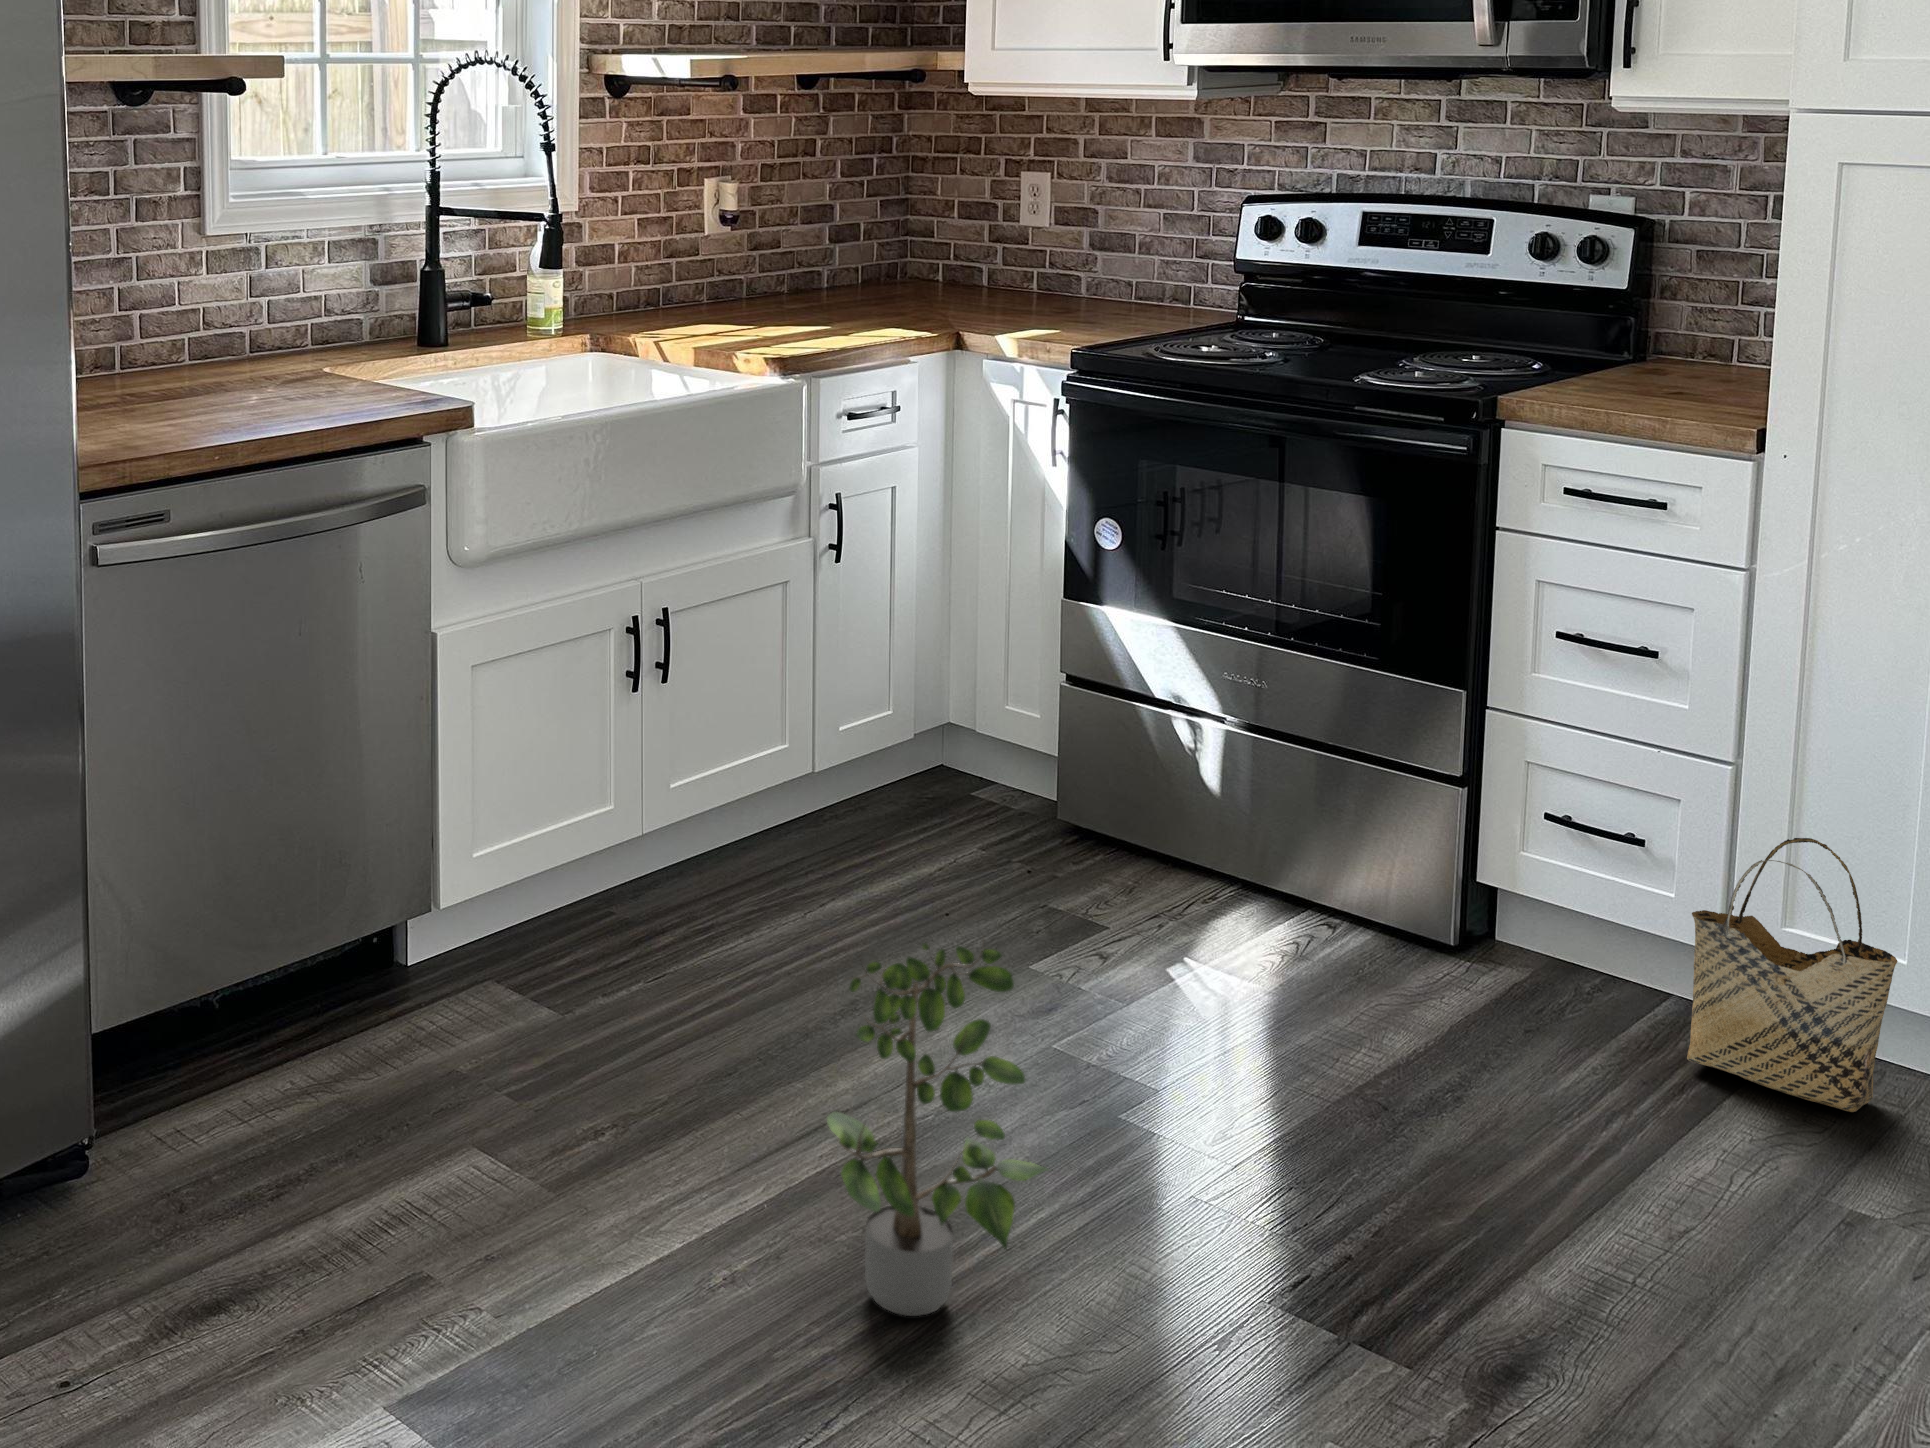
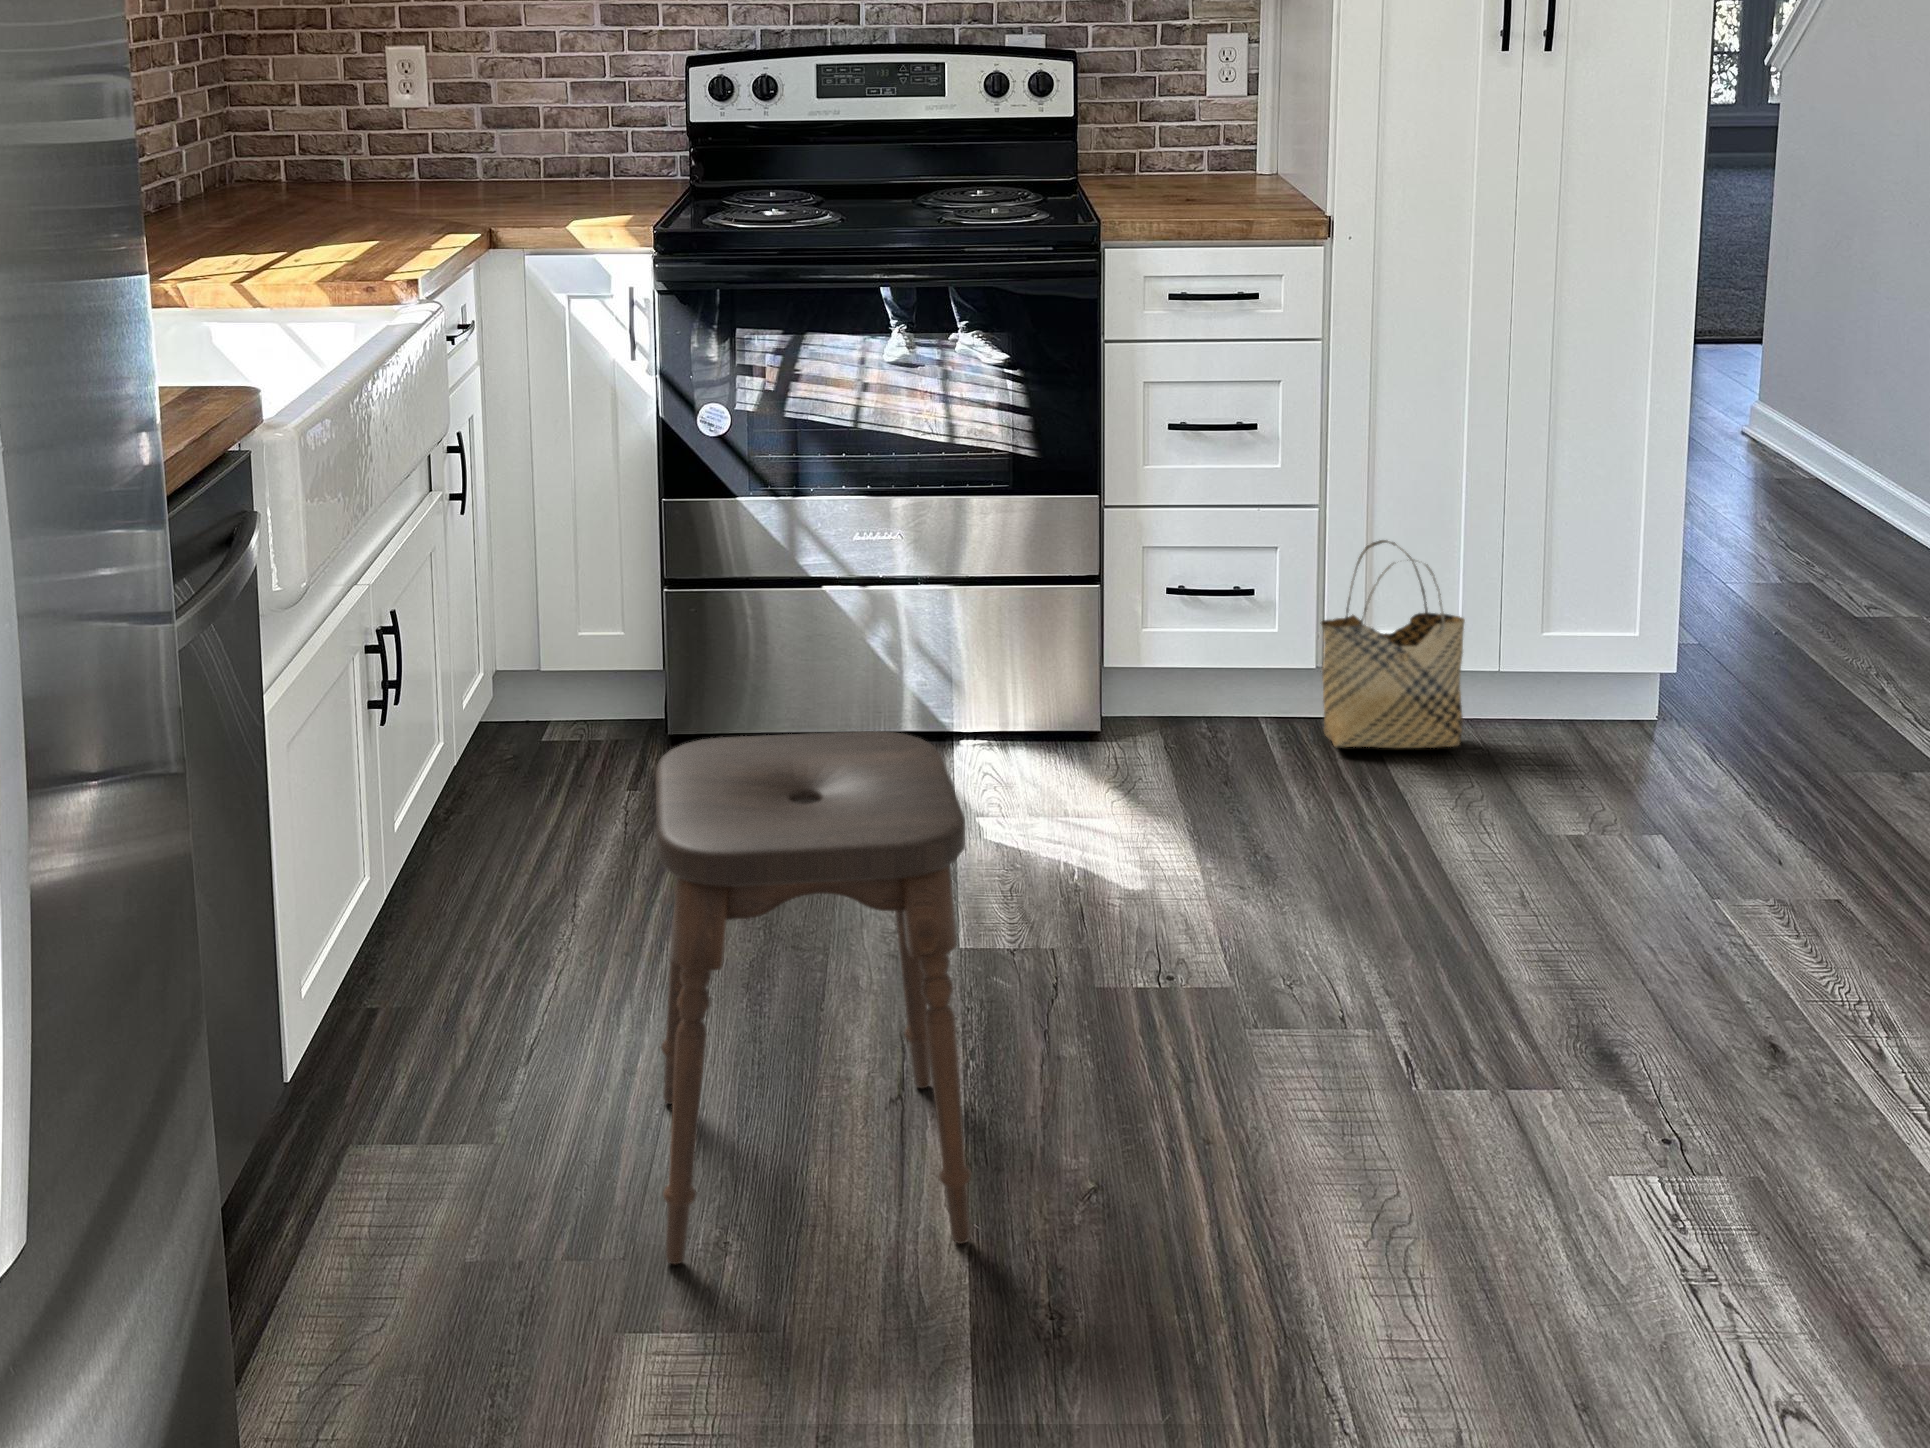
stool: none [530,775,855,1231] -> present [656,731,971,1264]
potted plant: present [827,944,1049,1316] -> none [1115,792,1317,1230]

